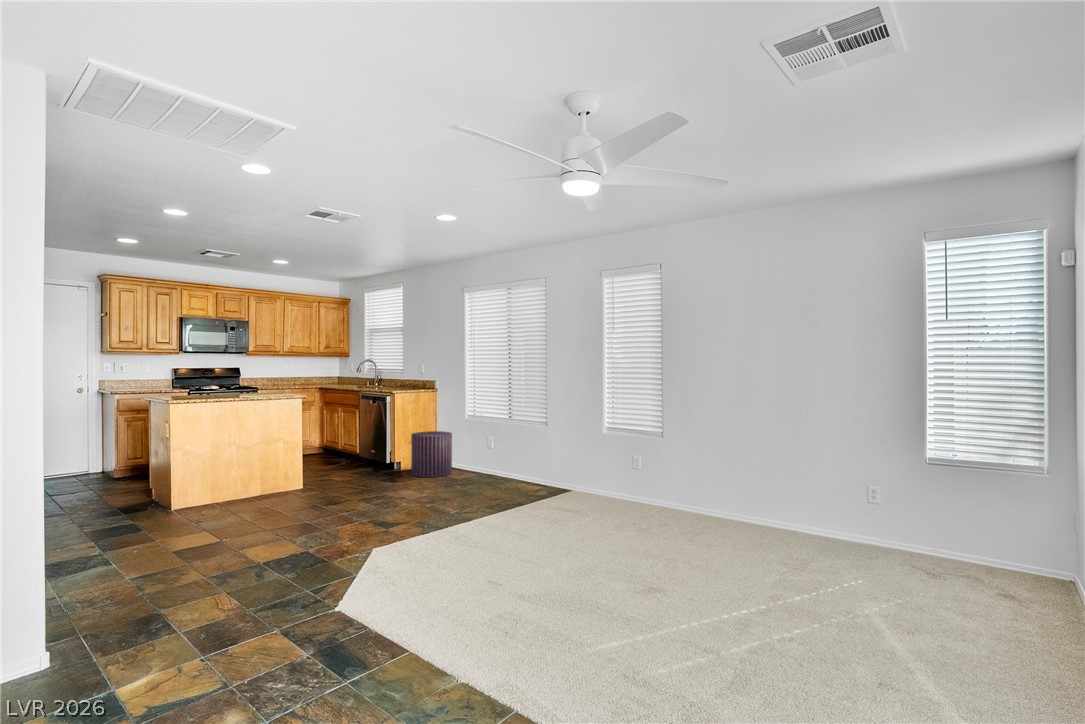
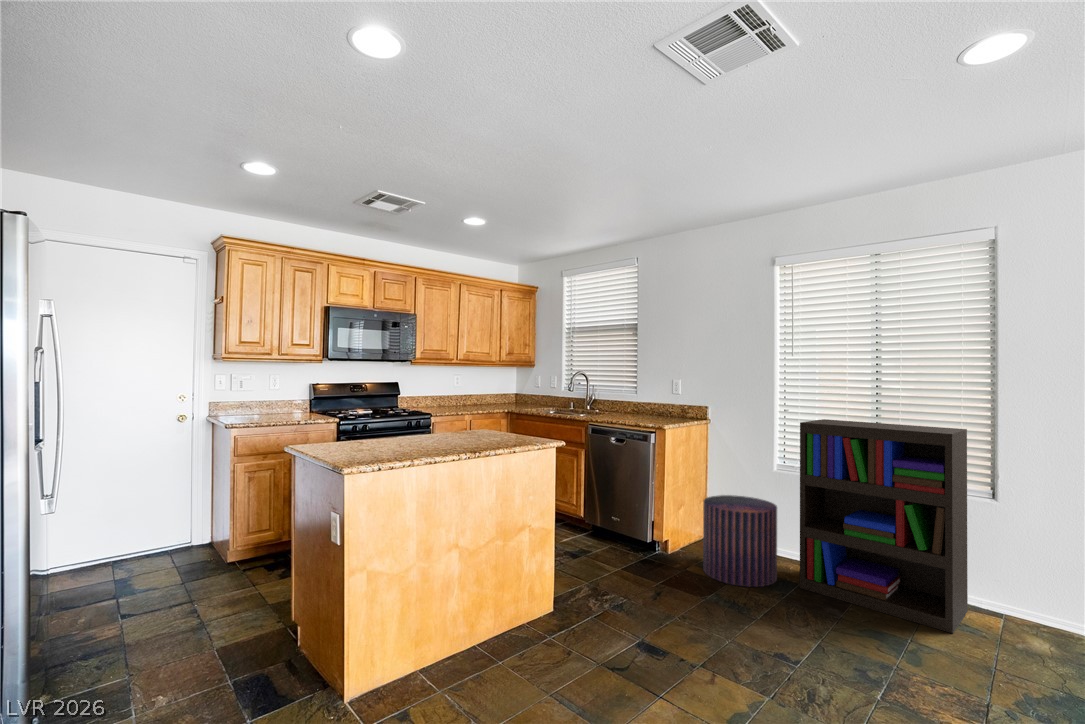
bookshelf: none [456,385,530,487] -> present [800,419,968,633]

